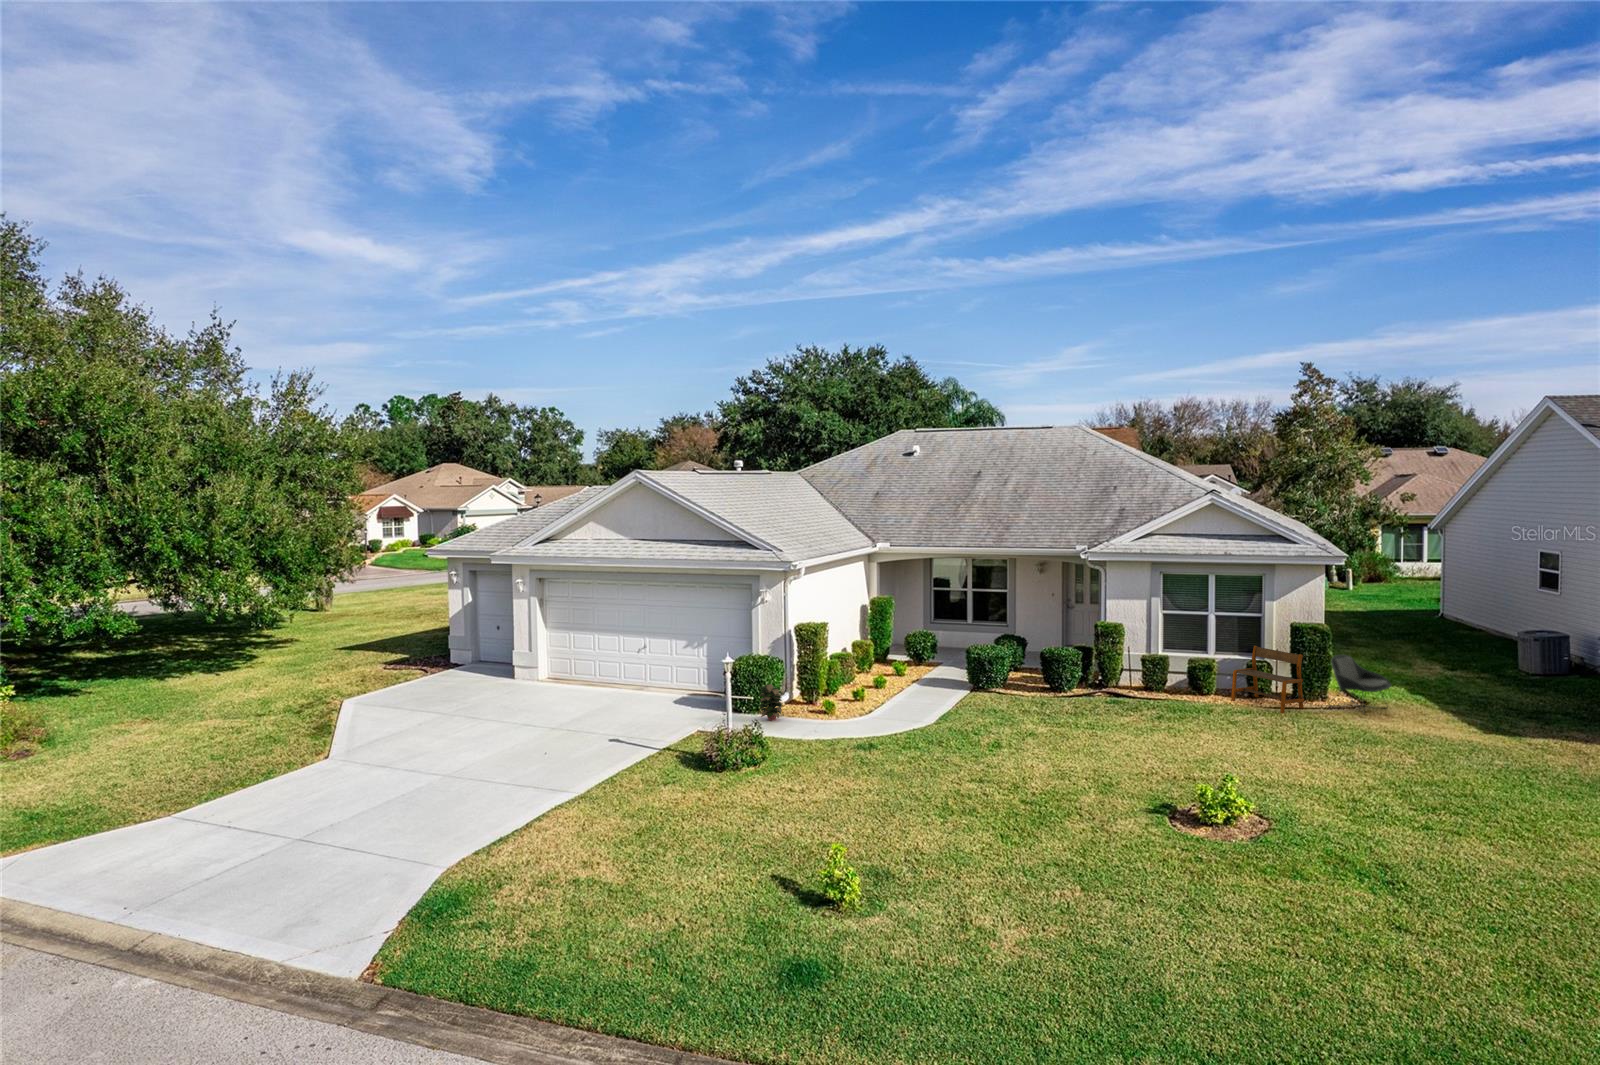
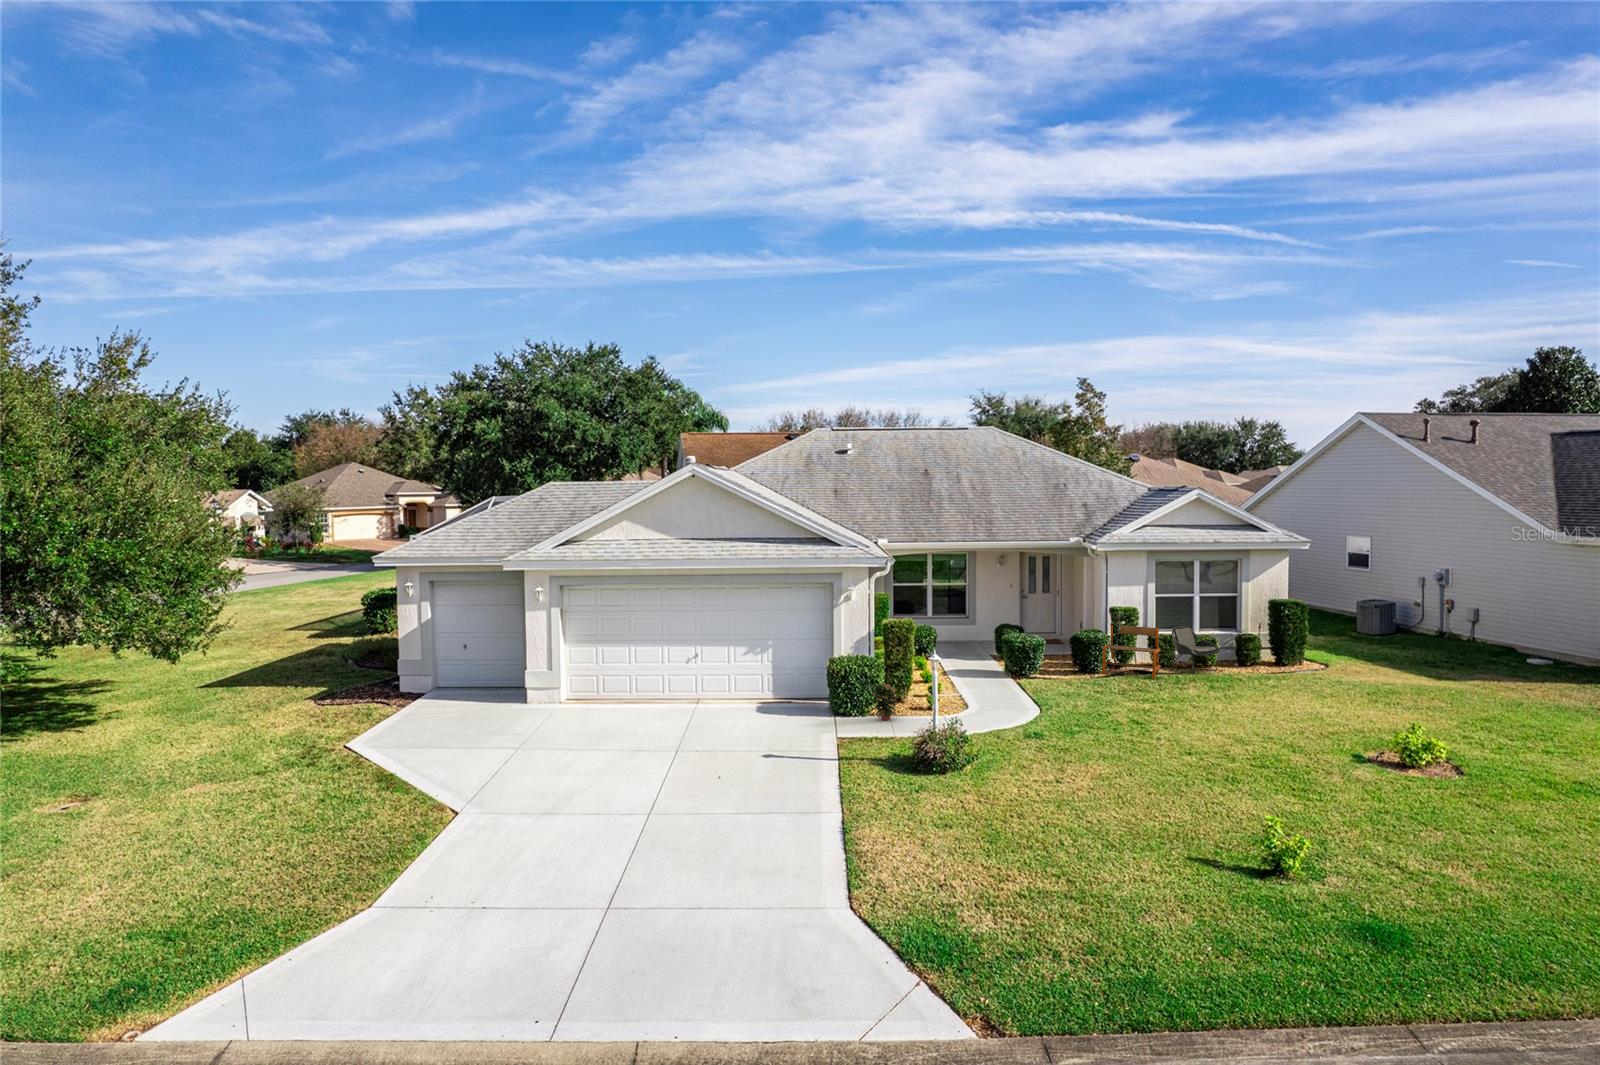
bench: present [1231,646,1304,713] -> present [1102,625,1161,679]
lounge chair: present [1329,655,1391,714] -> present [1169,626,1220,674]

